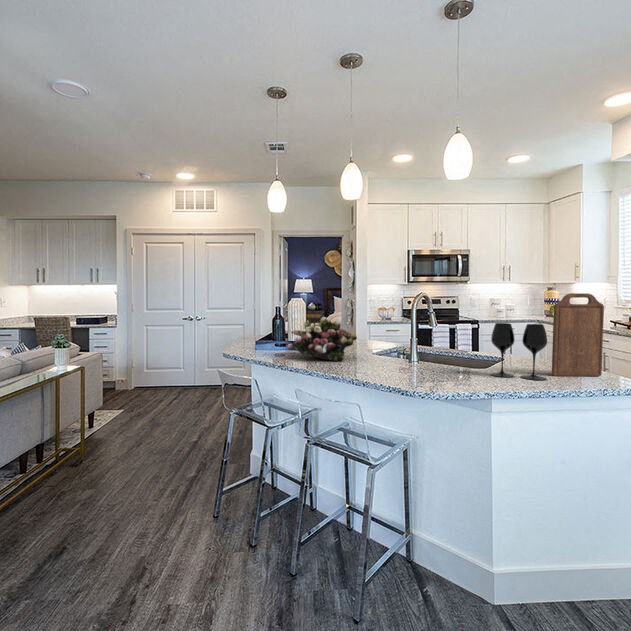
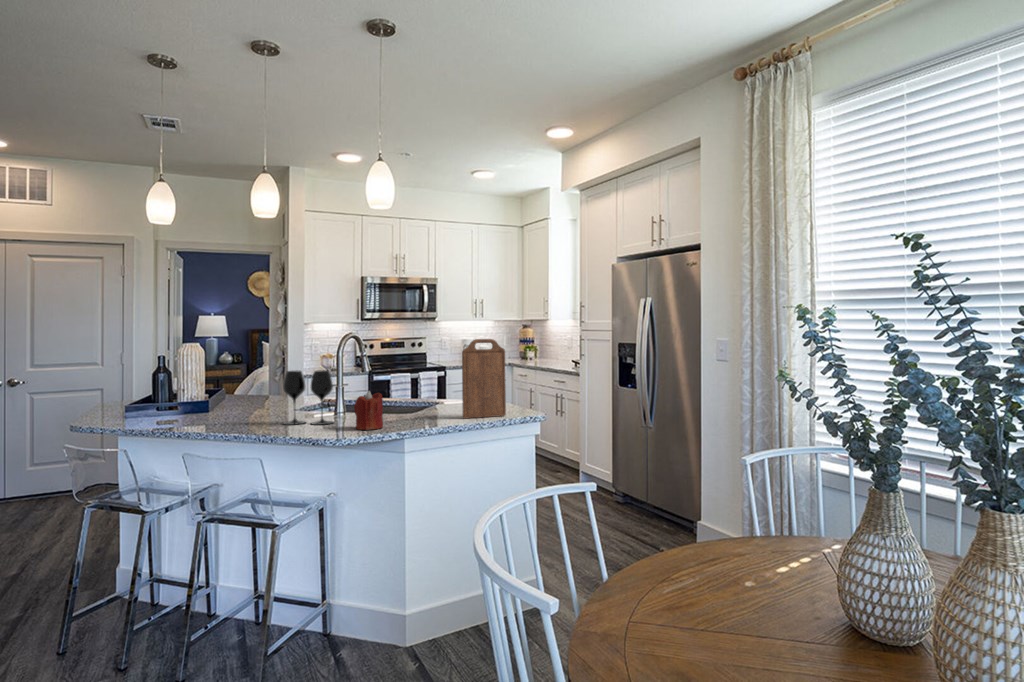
flower arrangement: present [287,317,357,361] -> none [172,370,266,421]
wine glass: present [490,323,547,380] -> present [283,370,333,425]
candle: none [445,342,474,381] -> present [354,391,383,430]

